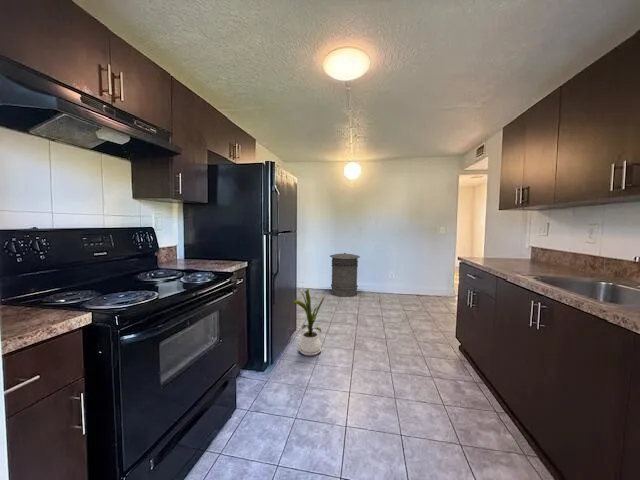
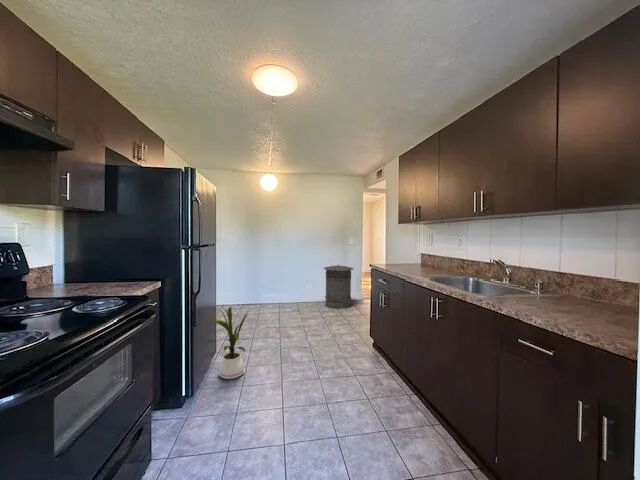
trash can: present [330,253,360,297] -> present [324,265,353,309]

